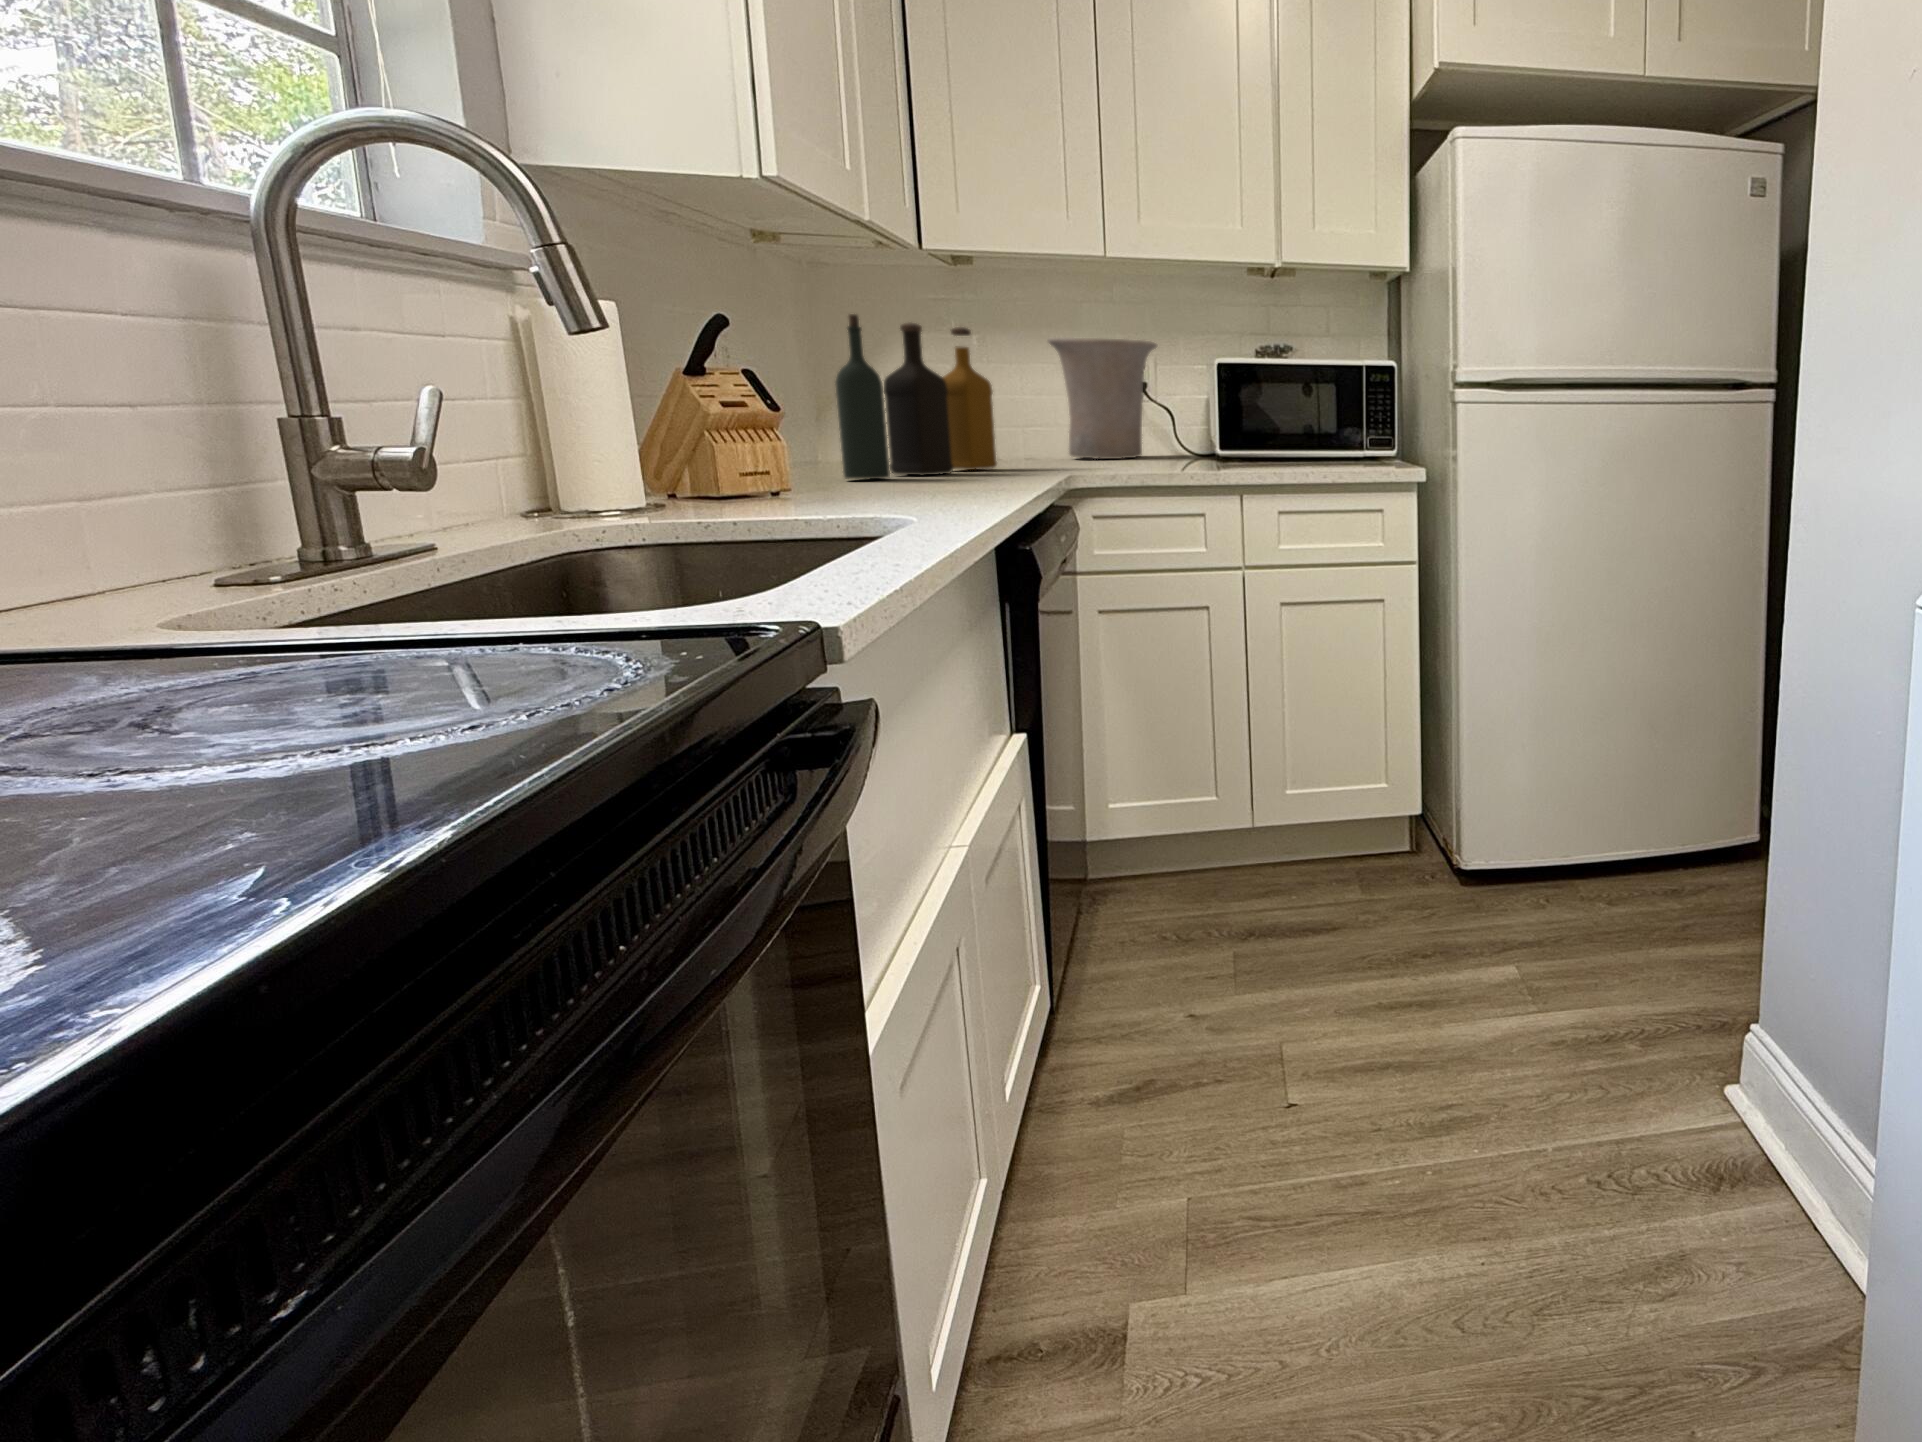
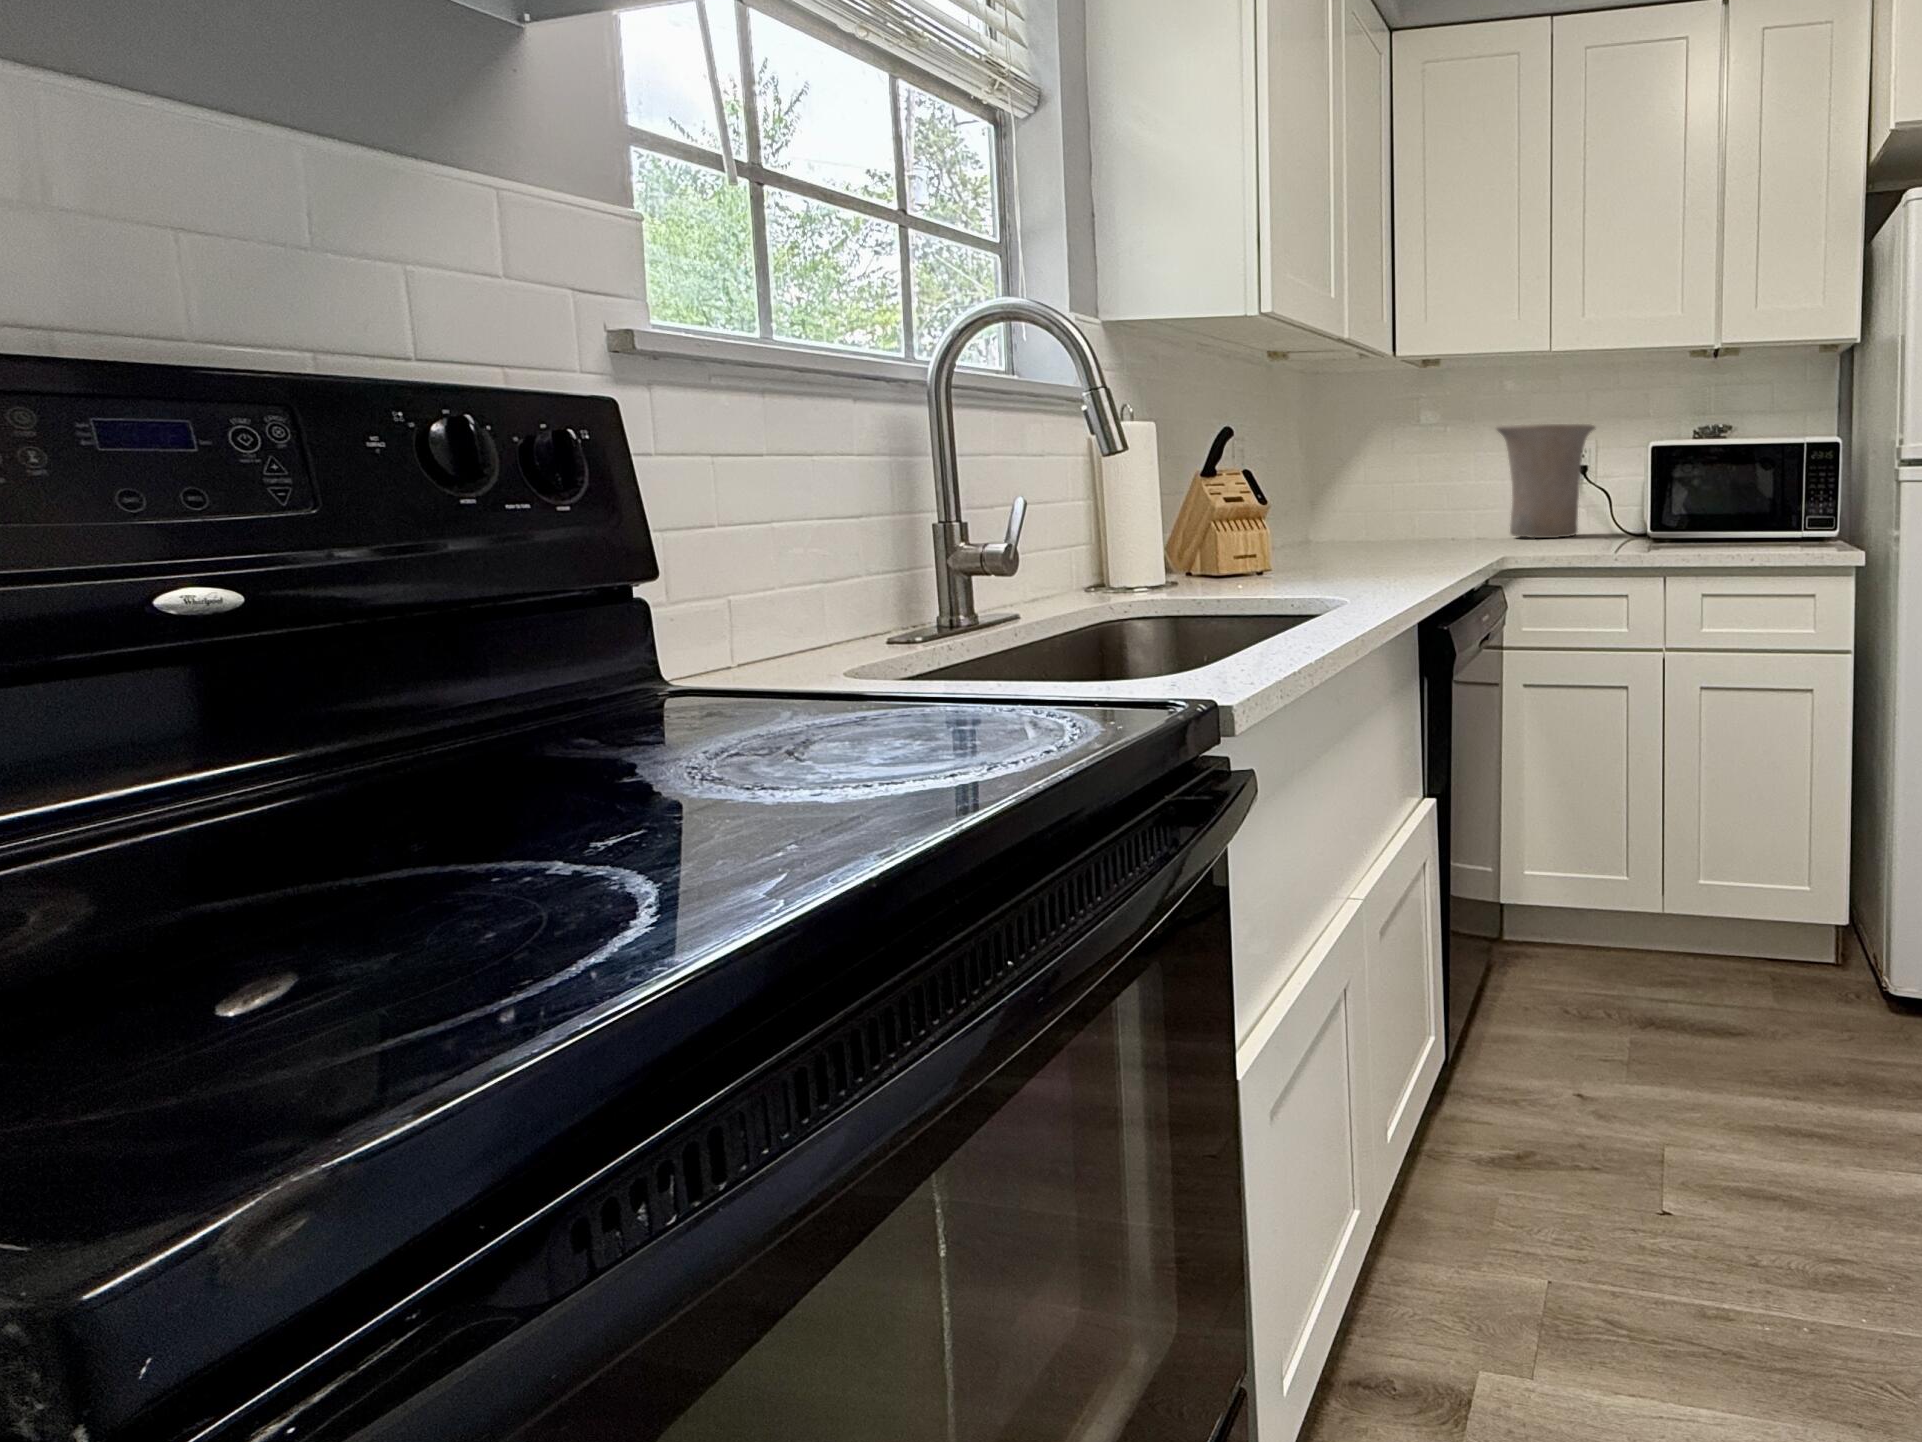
bottle: present [835,314,997,479] -> none [1314,417,1444,560]

